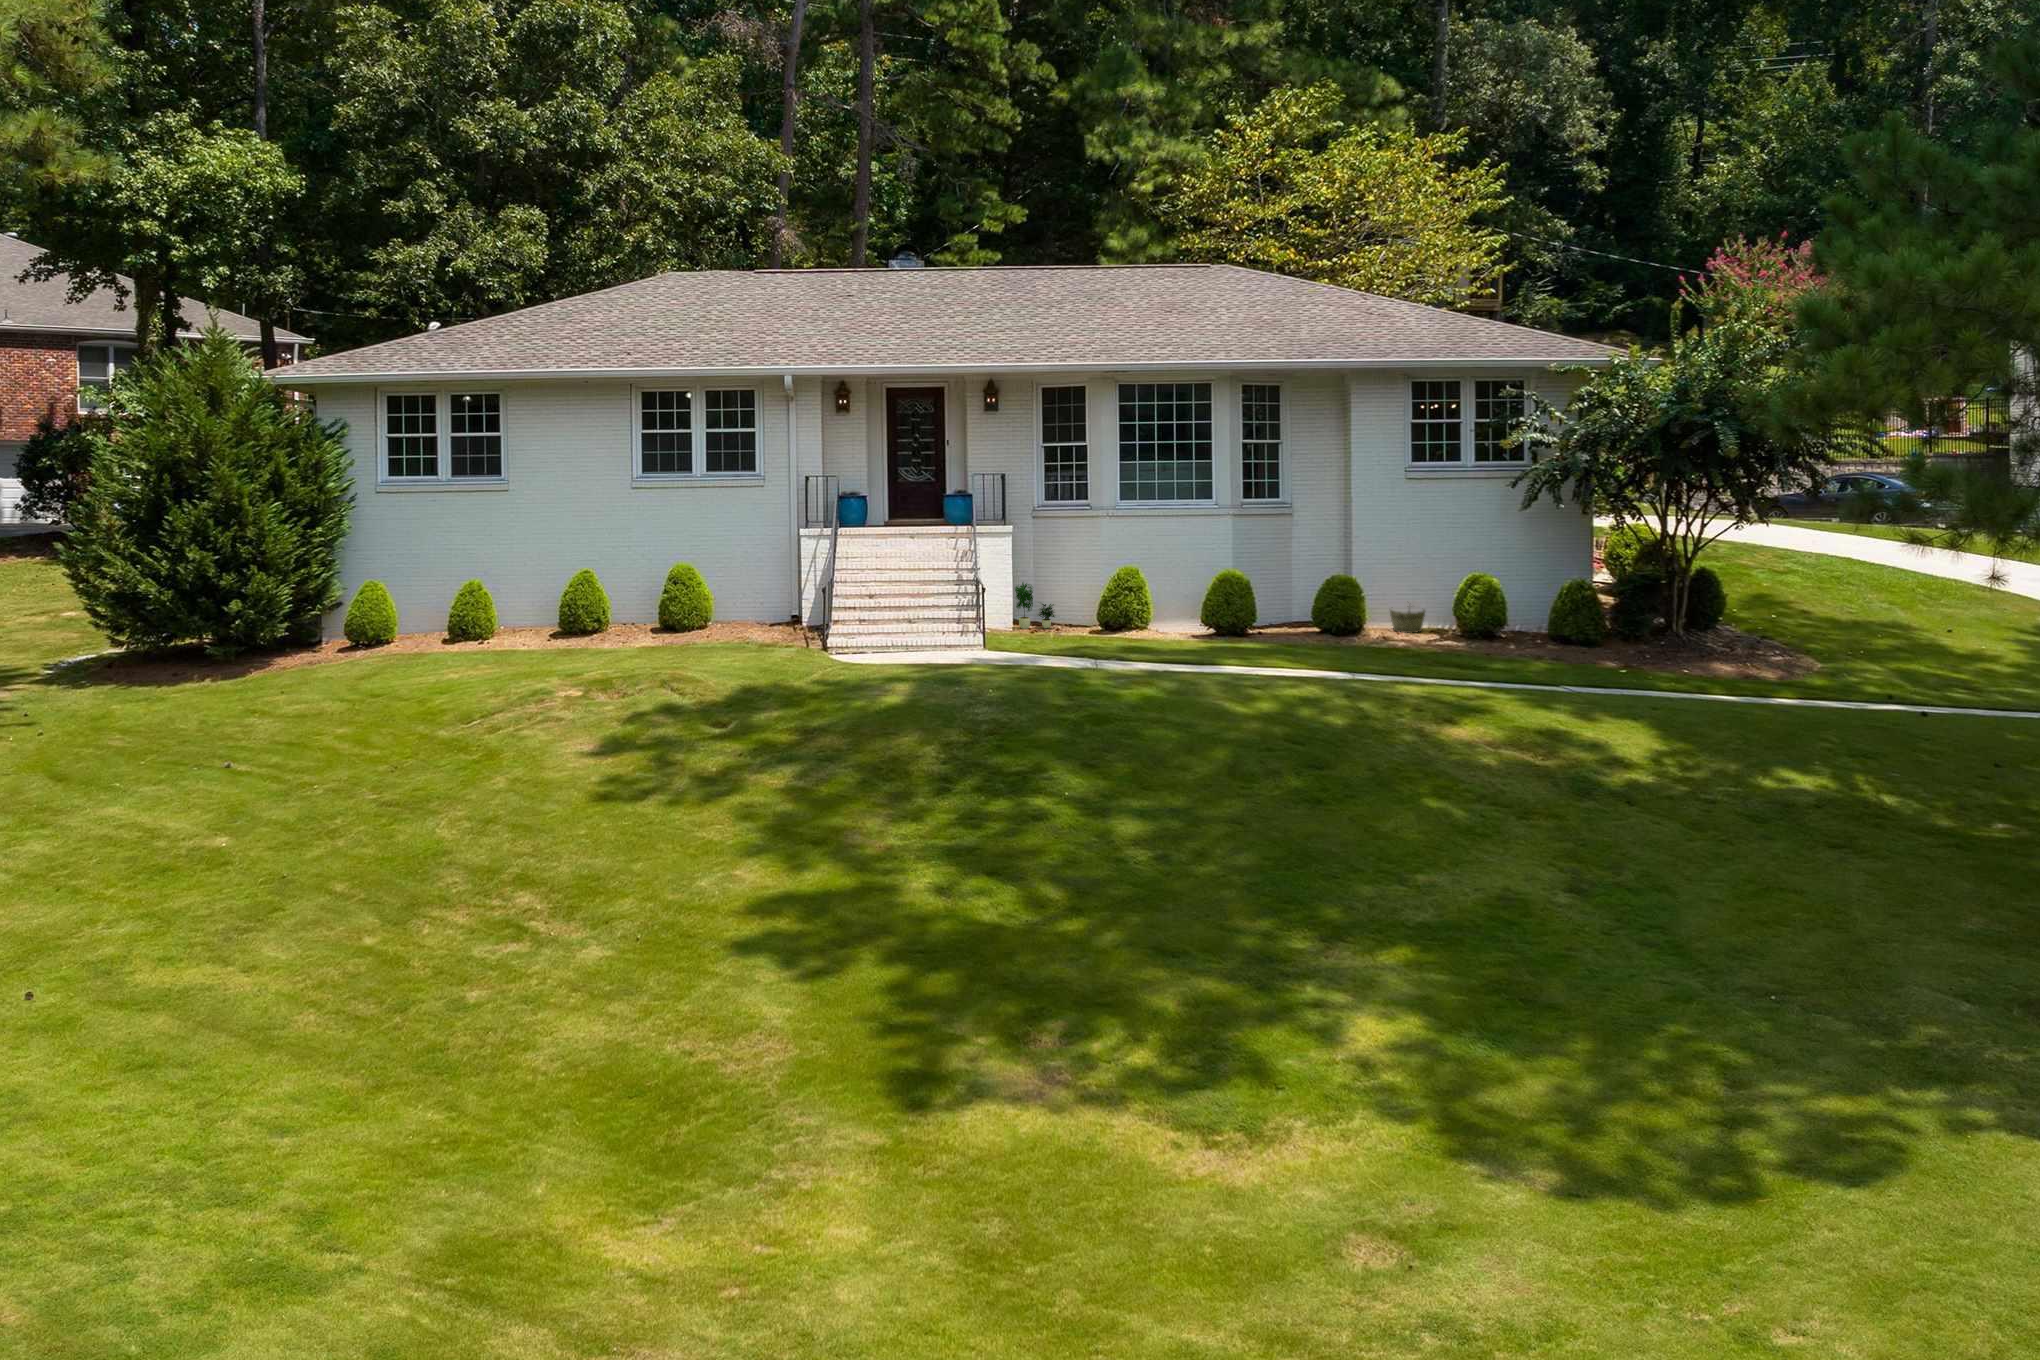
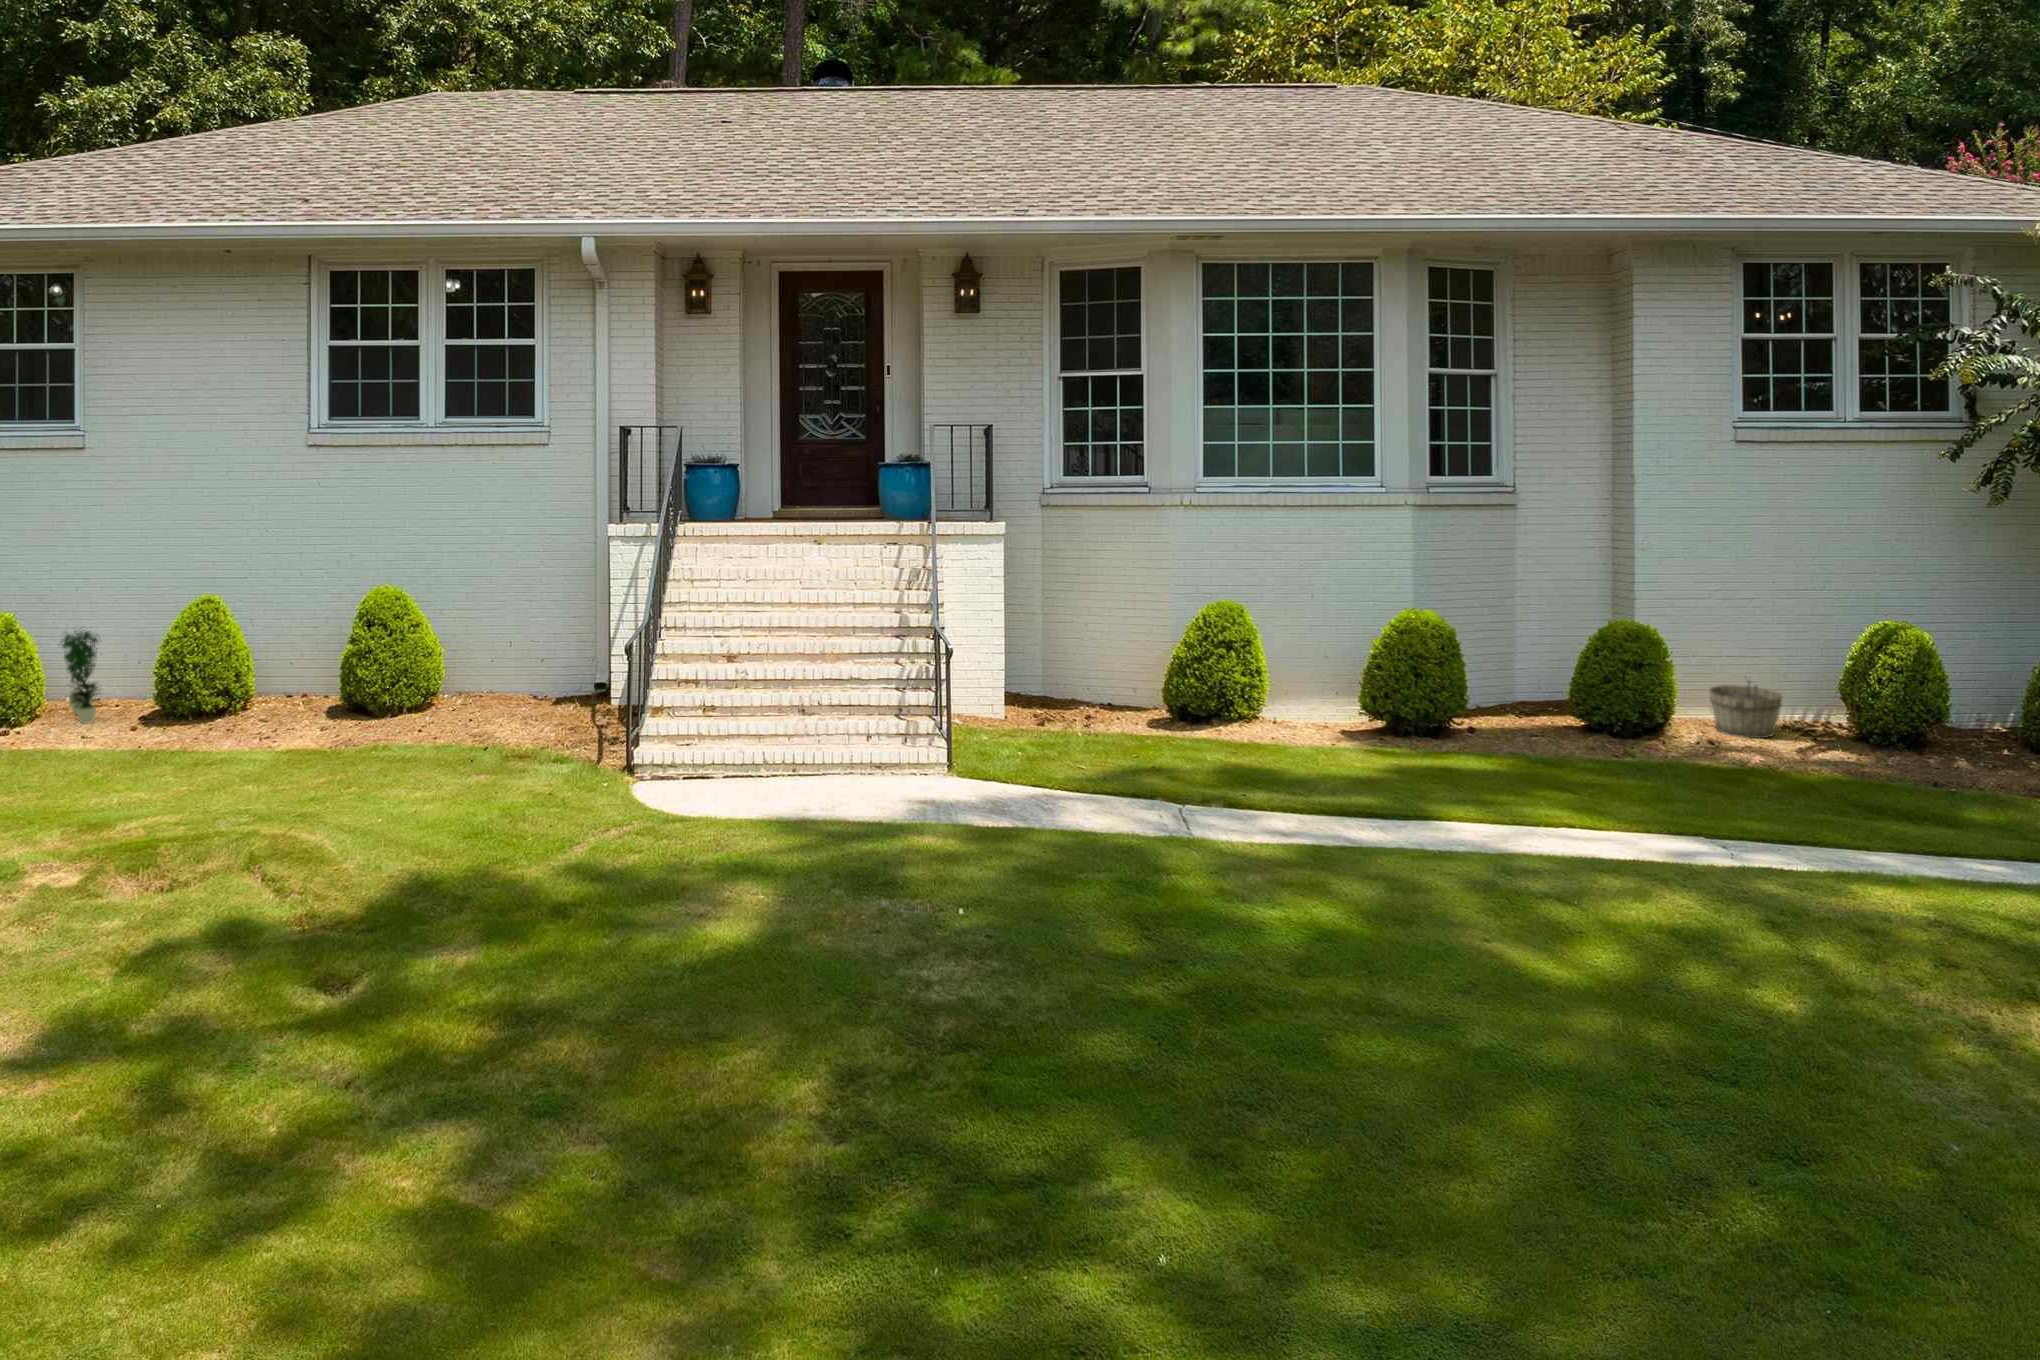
potted plant: present [1015,582,1055,629] -> present [61,631,100,724]

